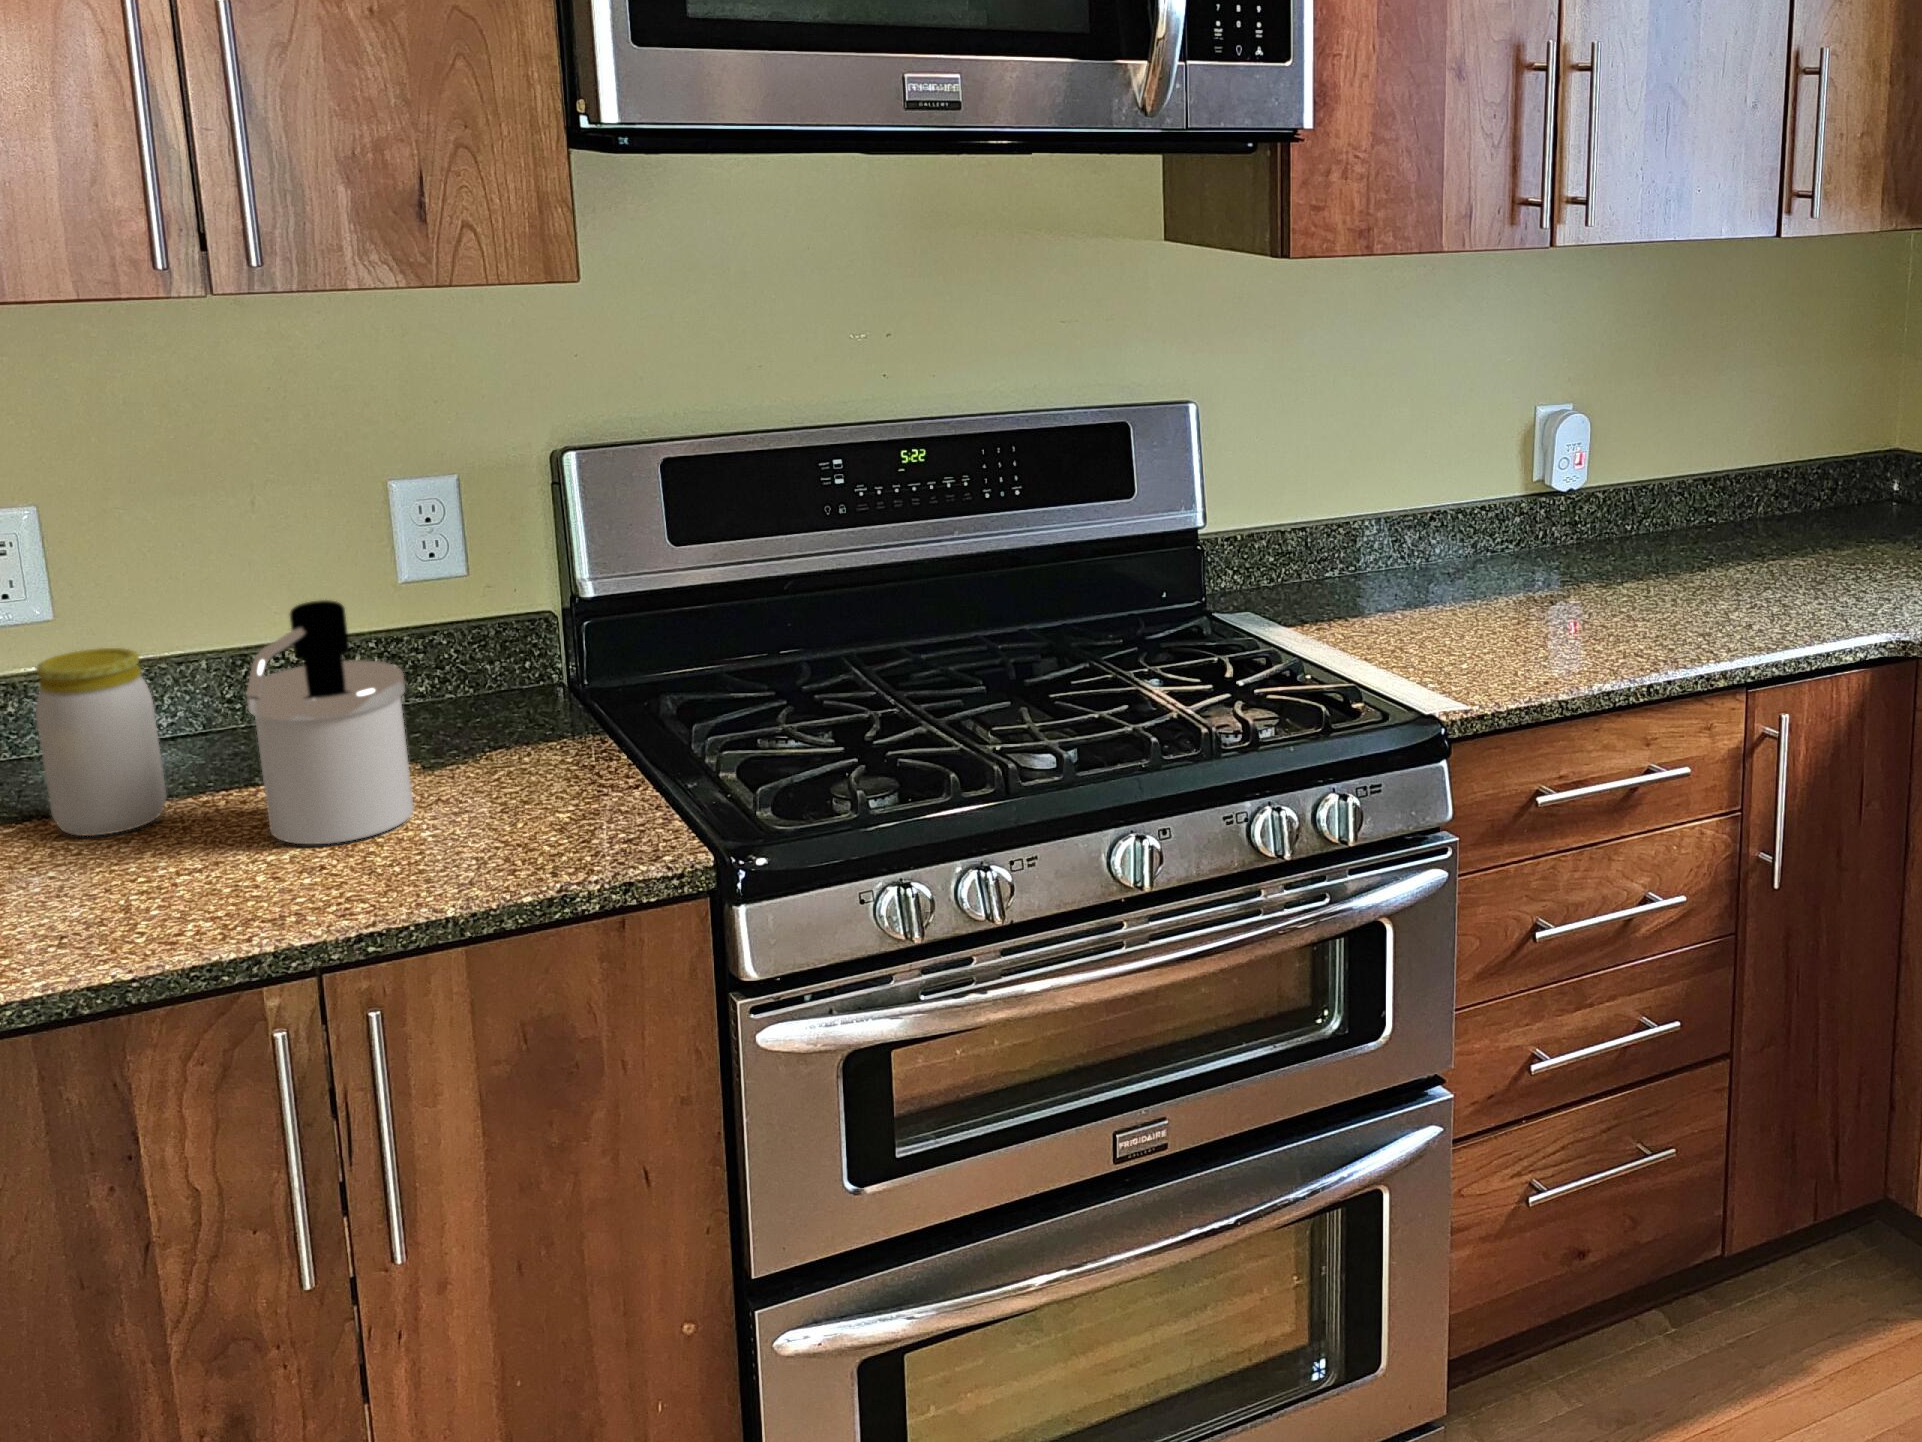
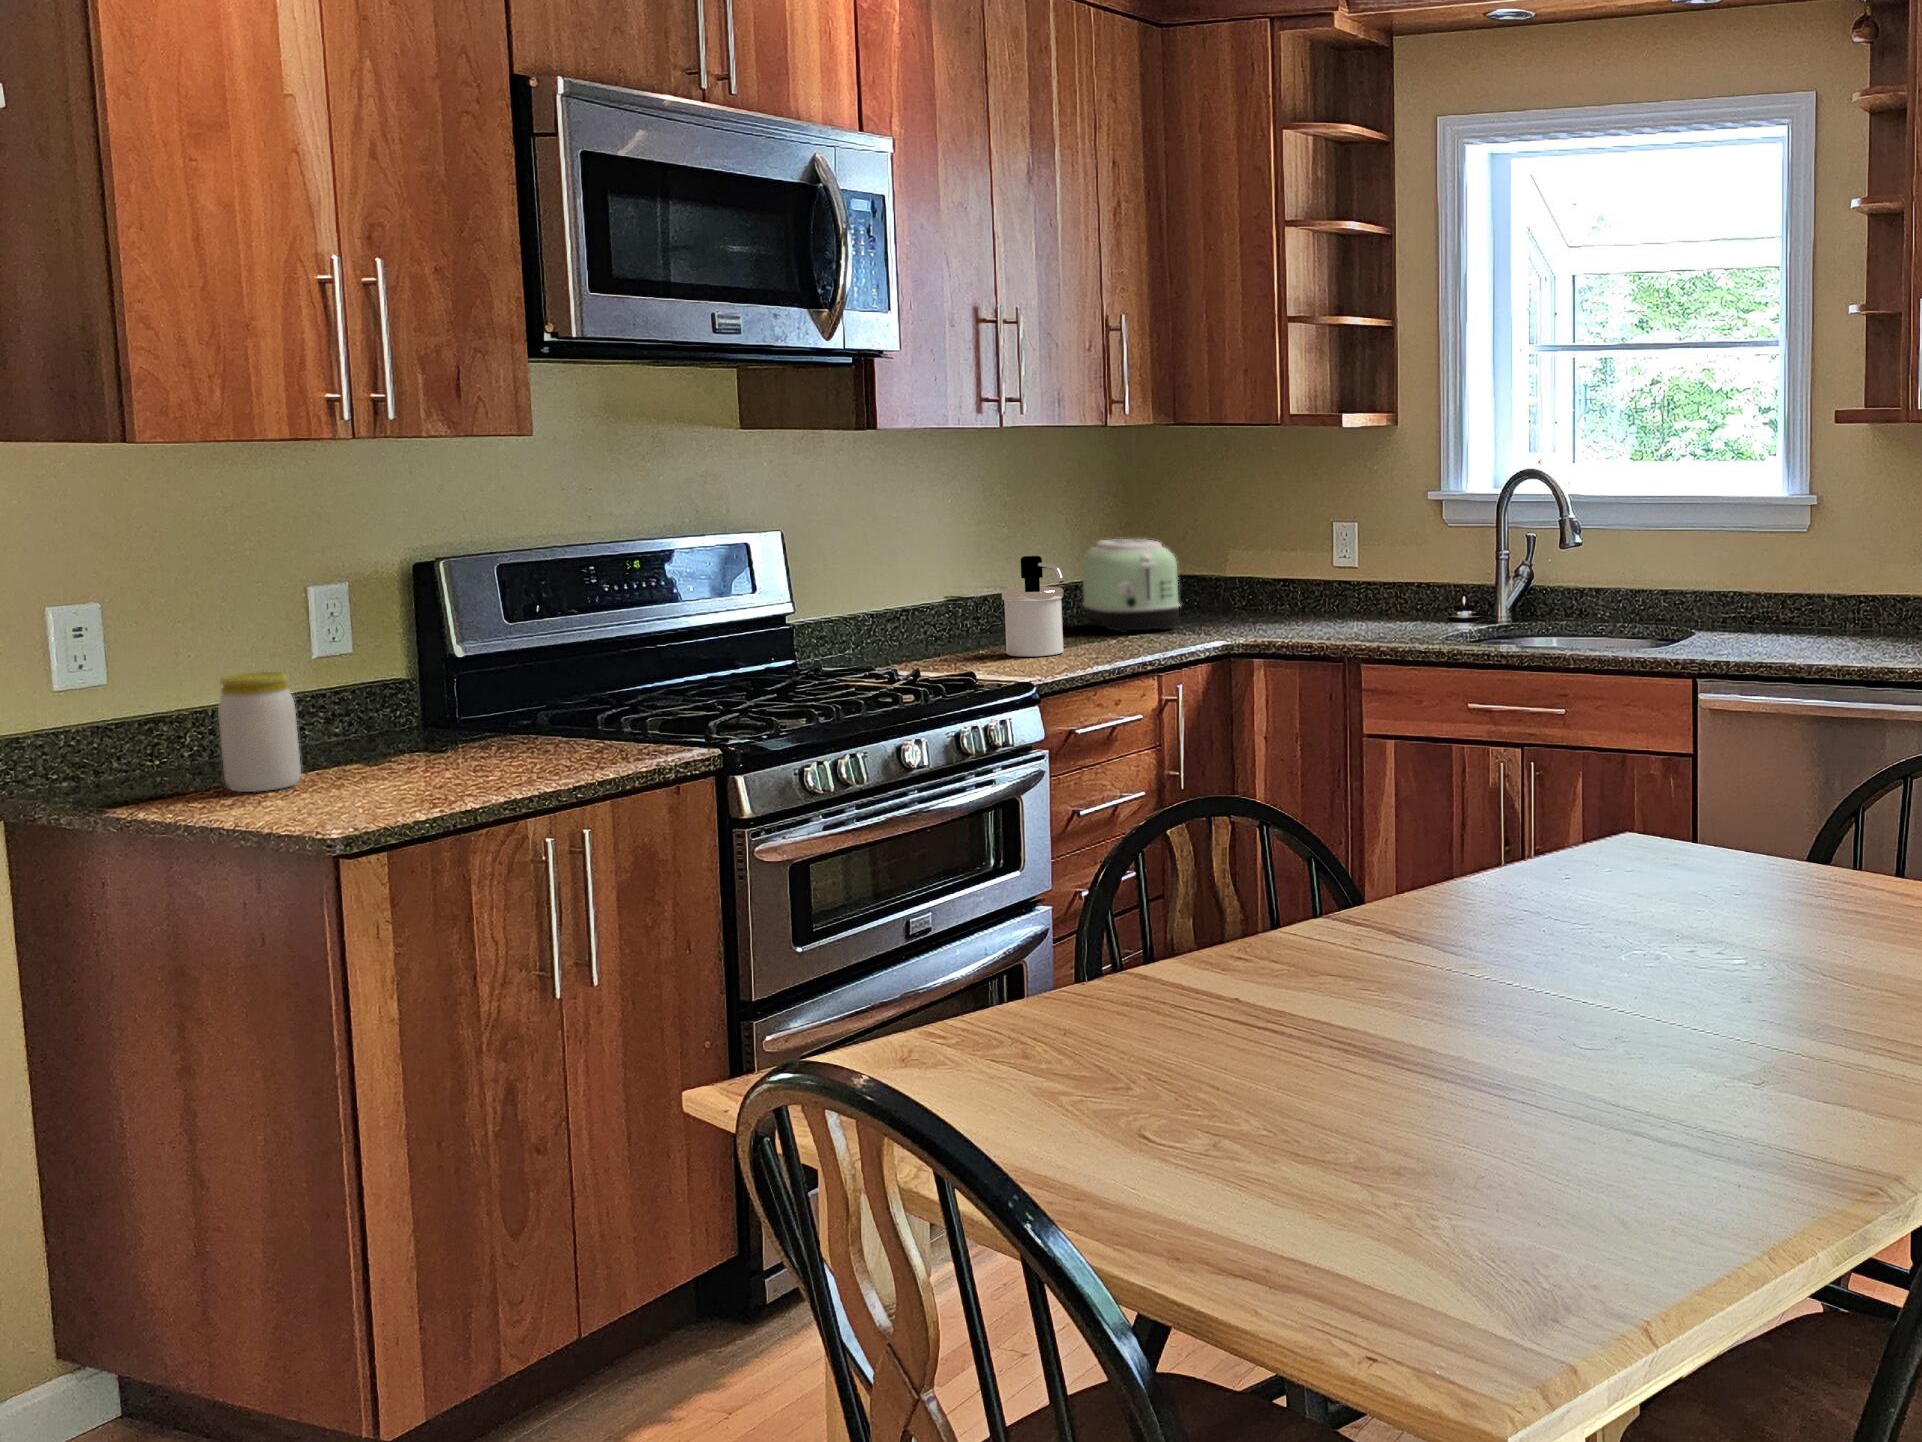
toaster: none [1741,412,1889,577] -> present [1082,539,1180,633]
soap dispenser: present [246,600,413,844] -> present [1002,556,1064,657]

